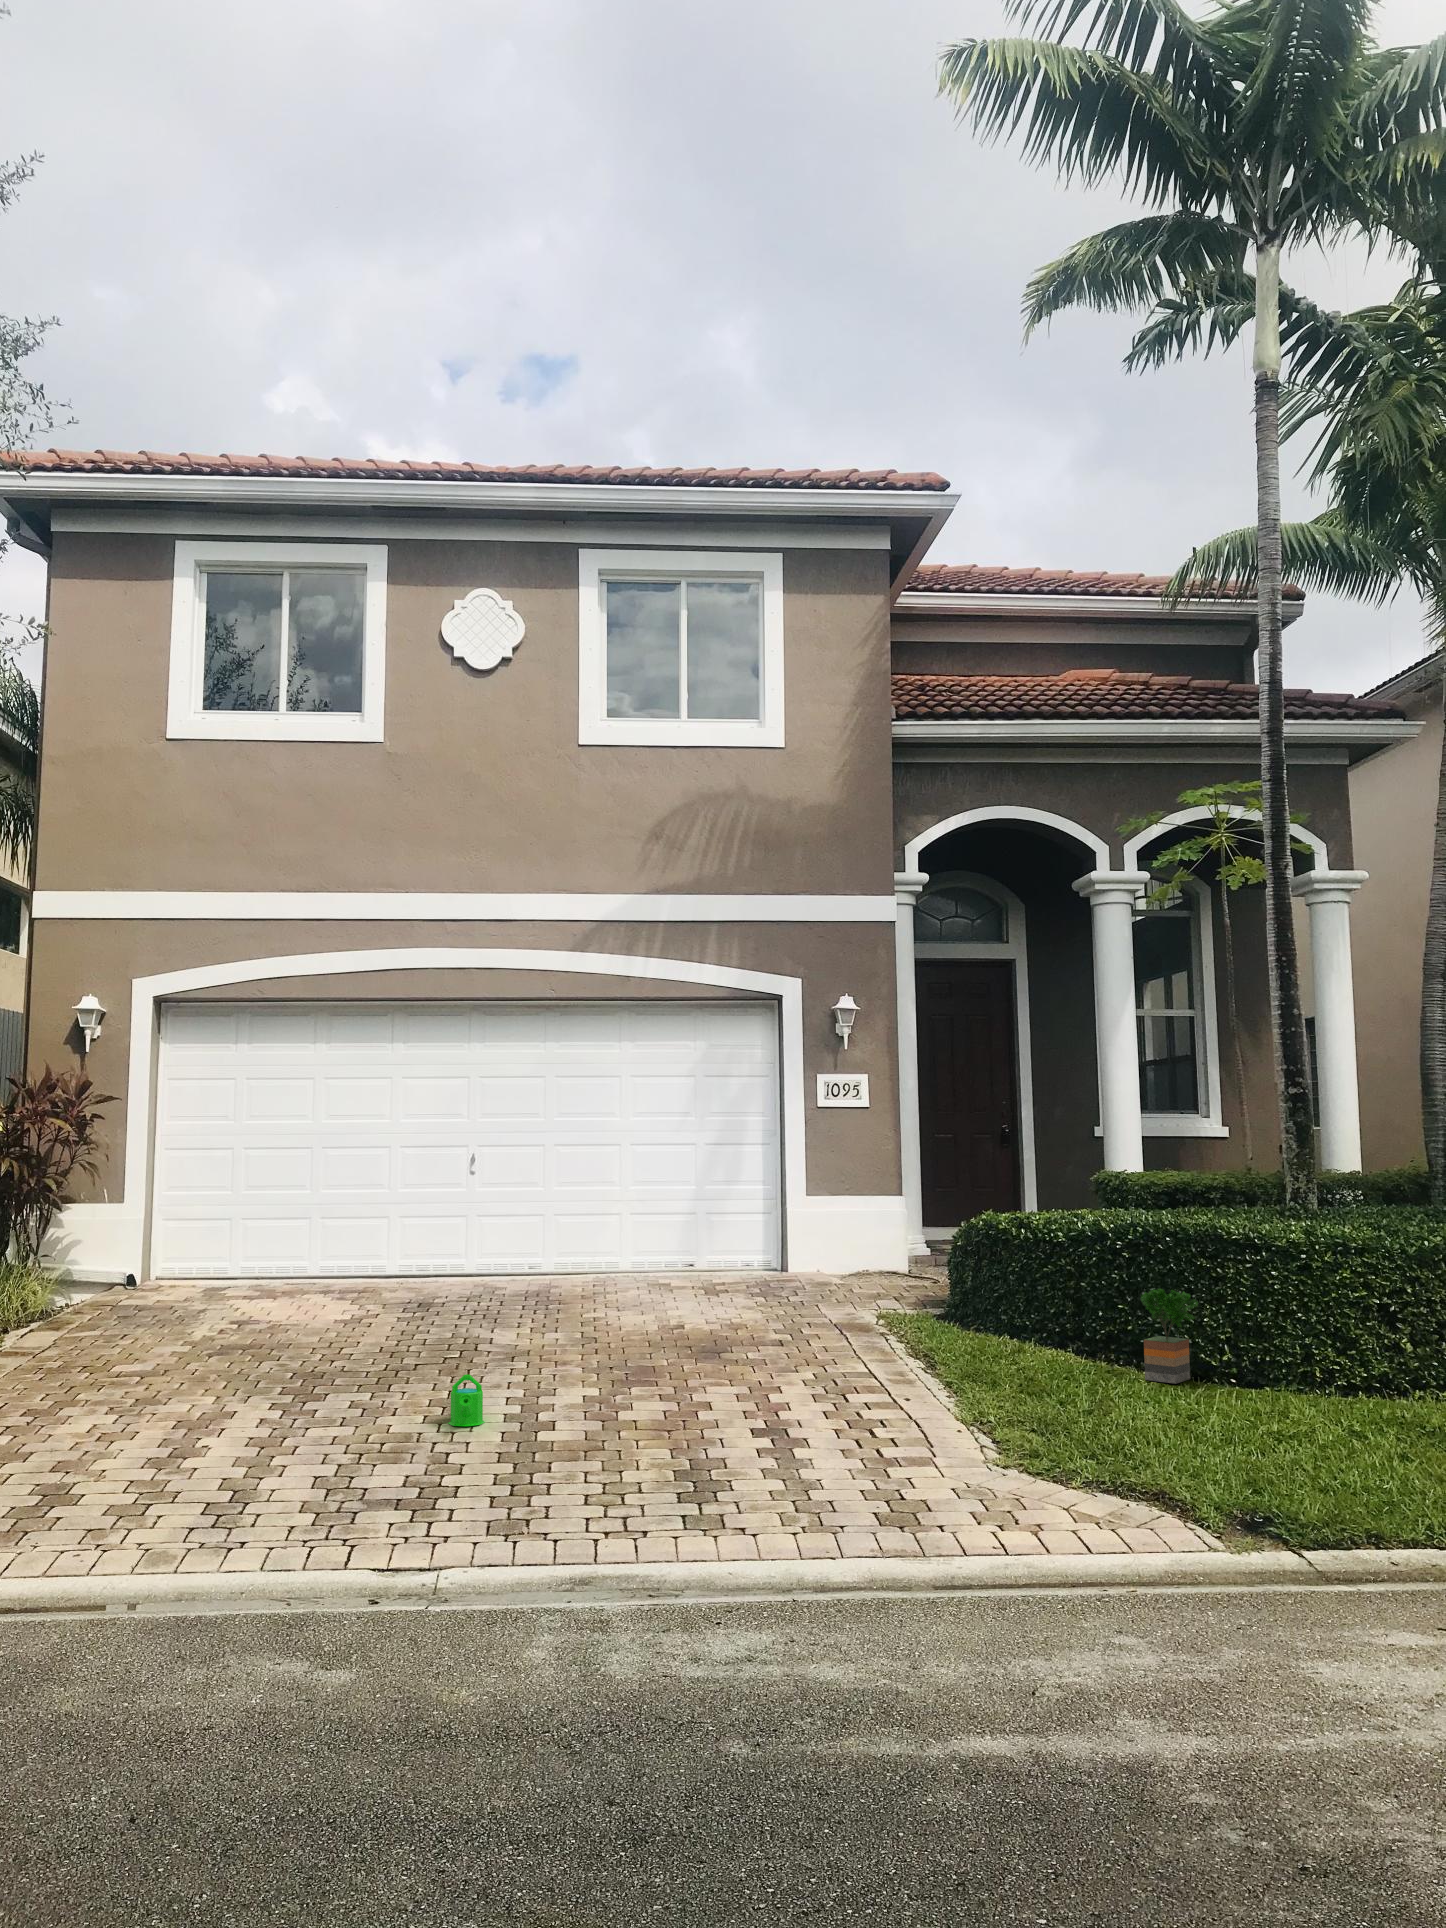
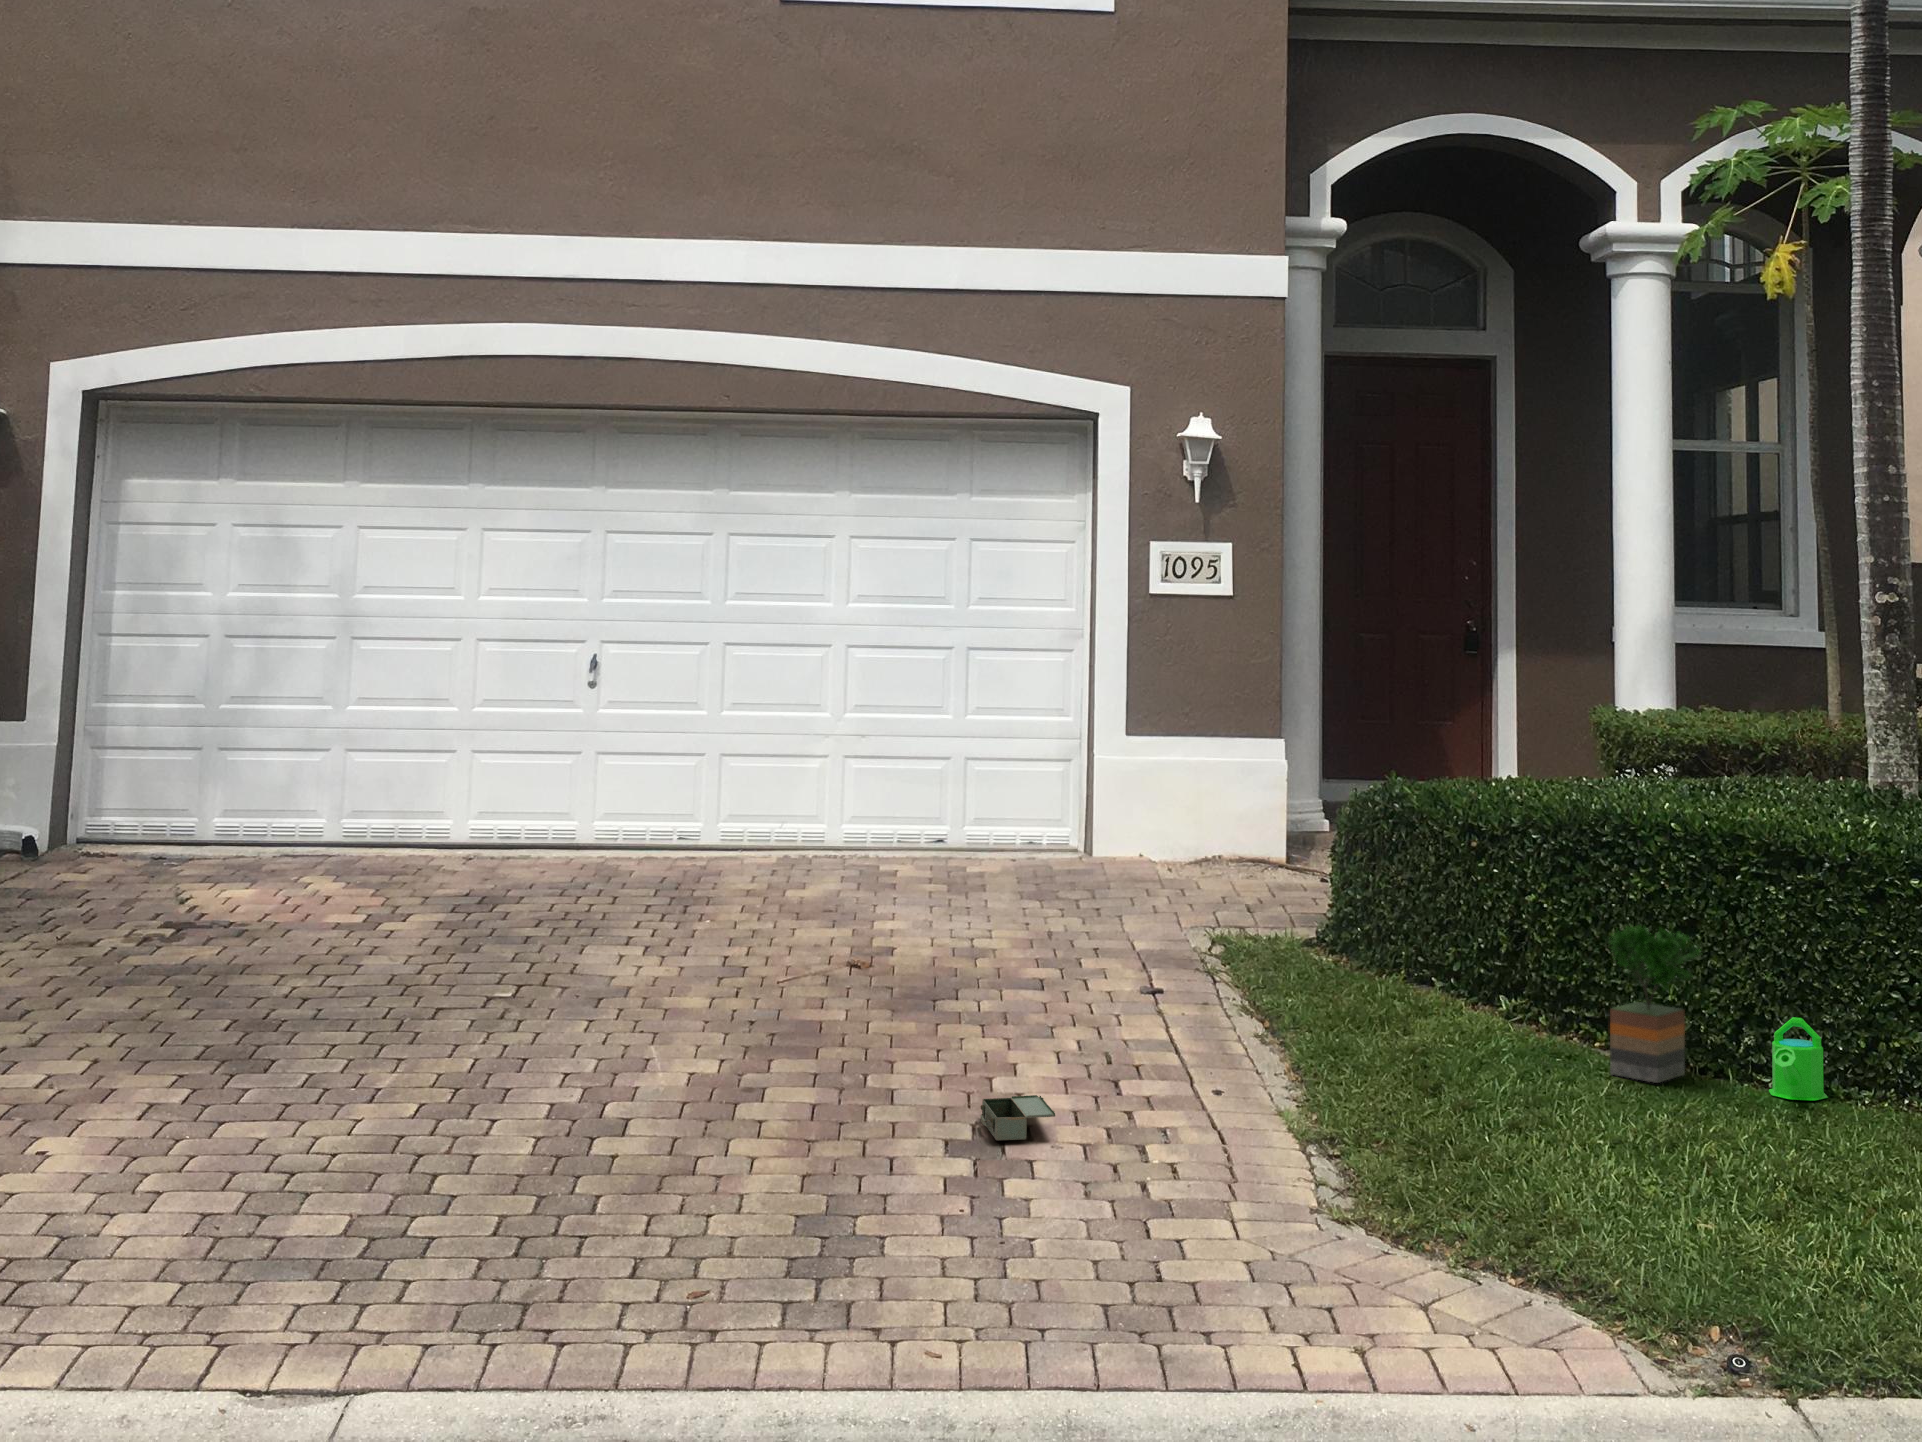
watering can: present [448,1375,484,1426] -> present [1769,1017,1828,1101]
toolbox: none [768,1400,817,1426] -> present [981,1095,1055,1140]

